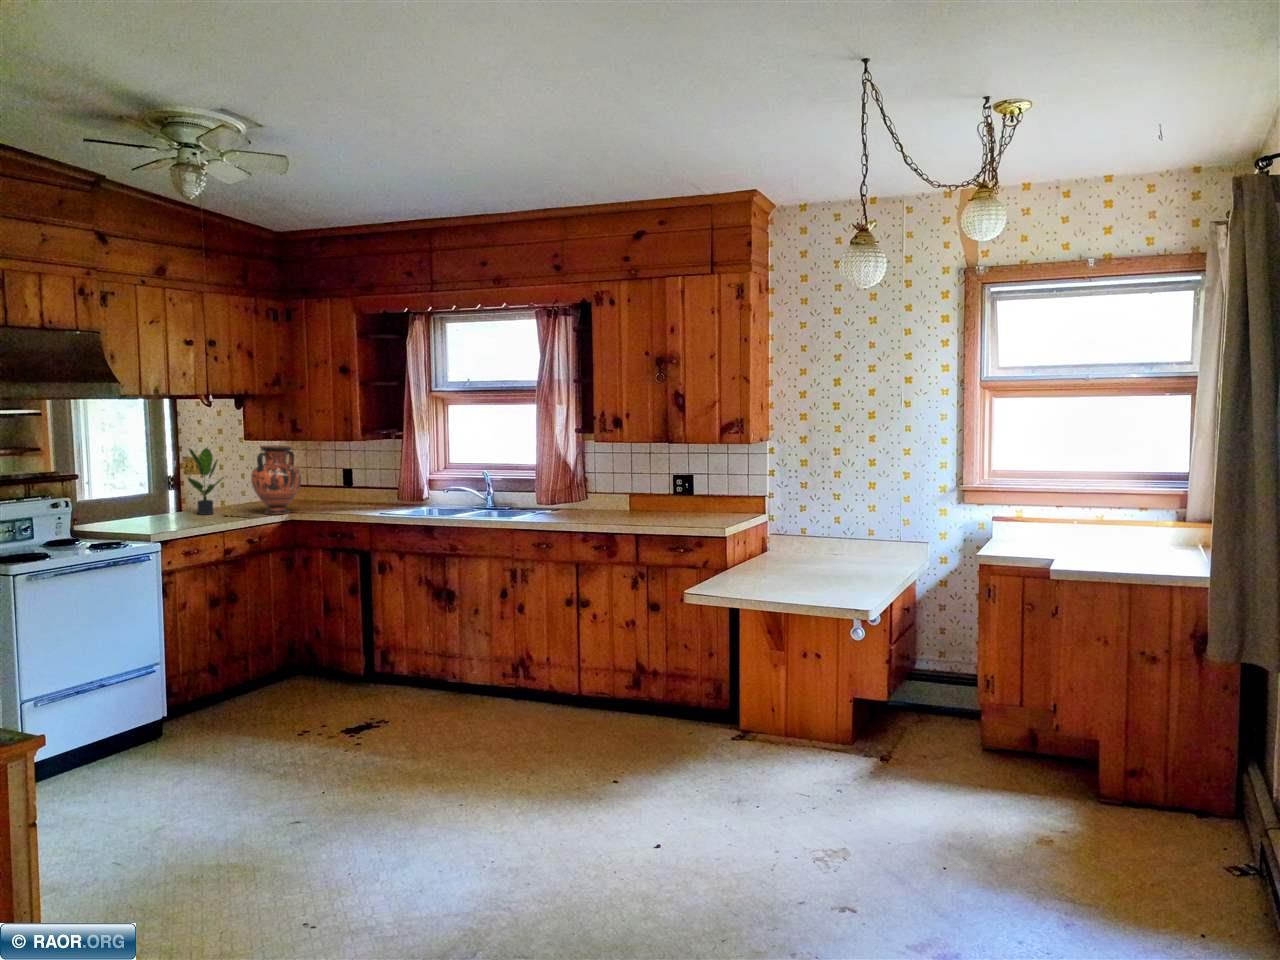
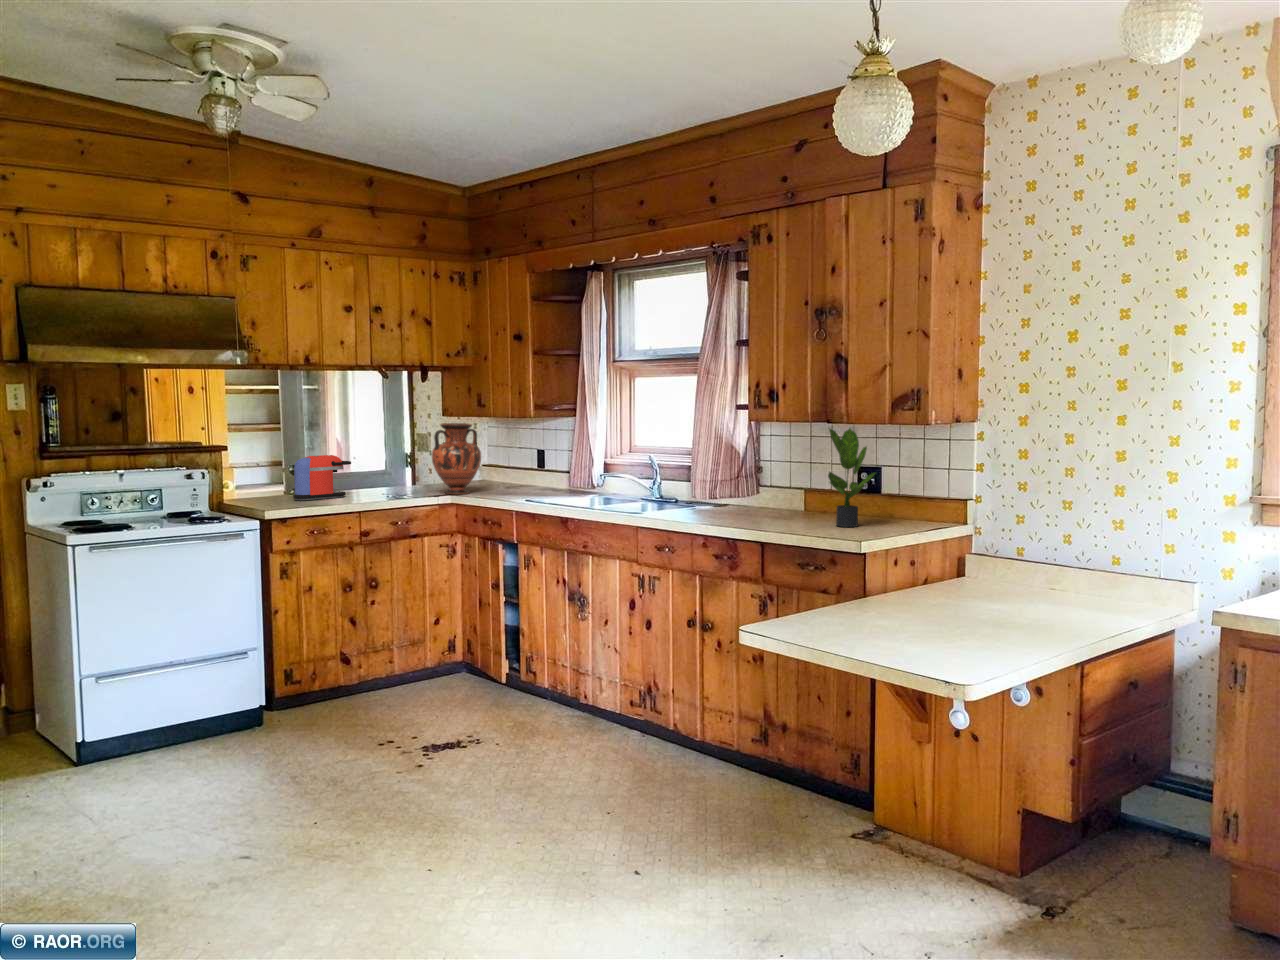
potted plant: present [188,448,223,515] -> present [828,428,875,527]
coffee maker: none [117,479,169,526] -> present [293,455,351,500]

